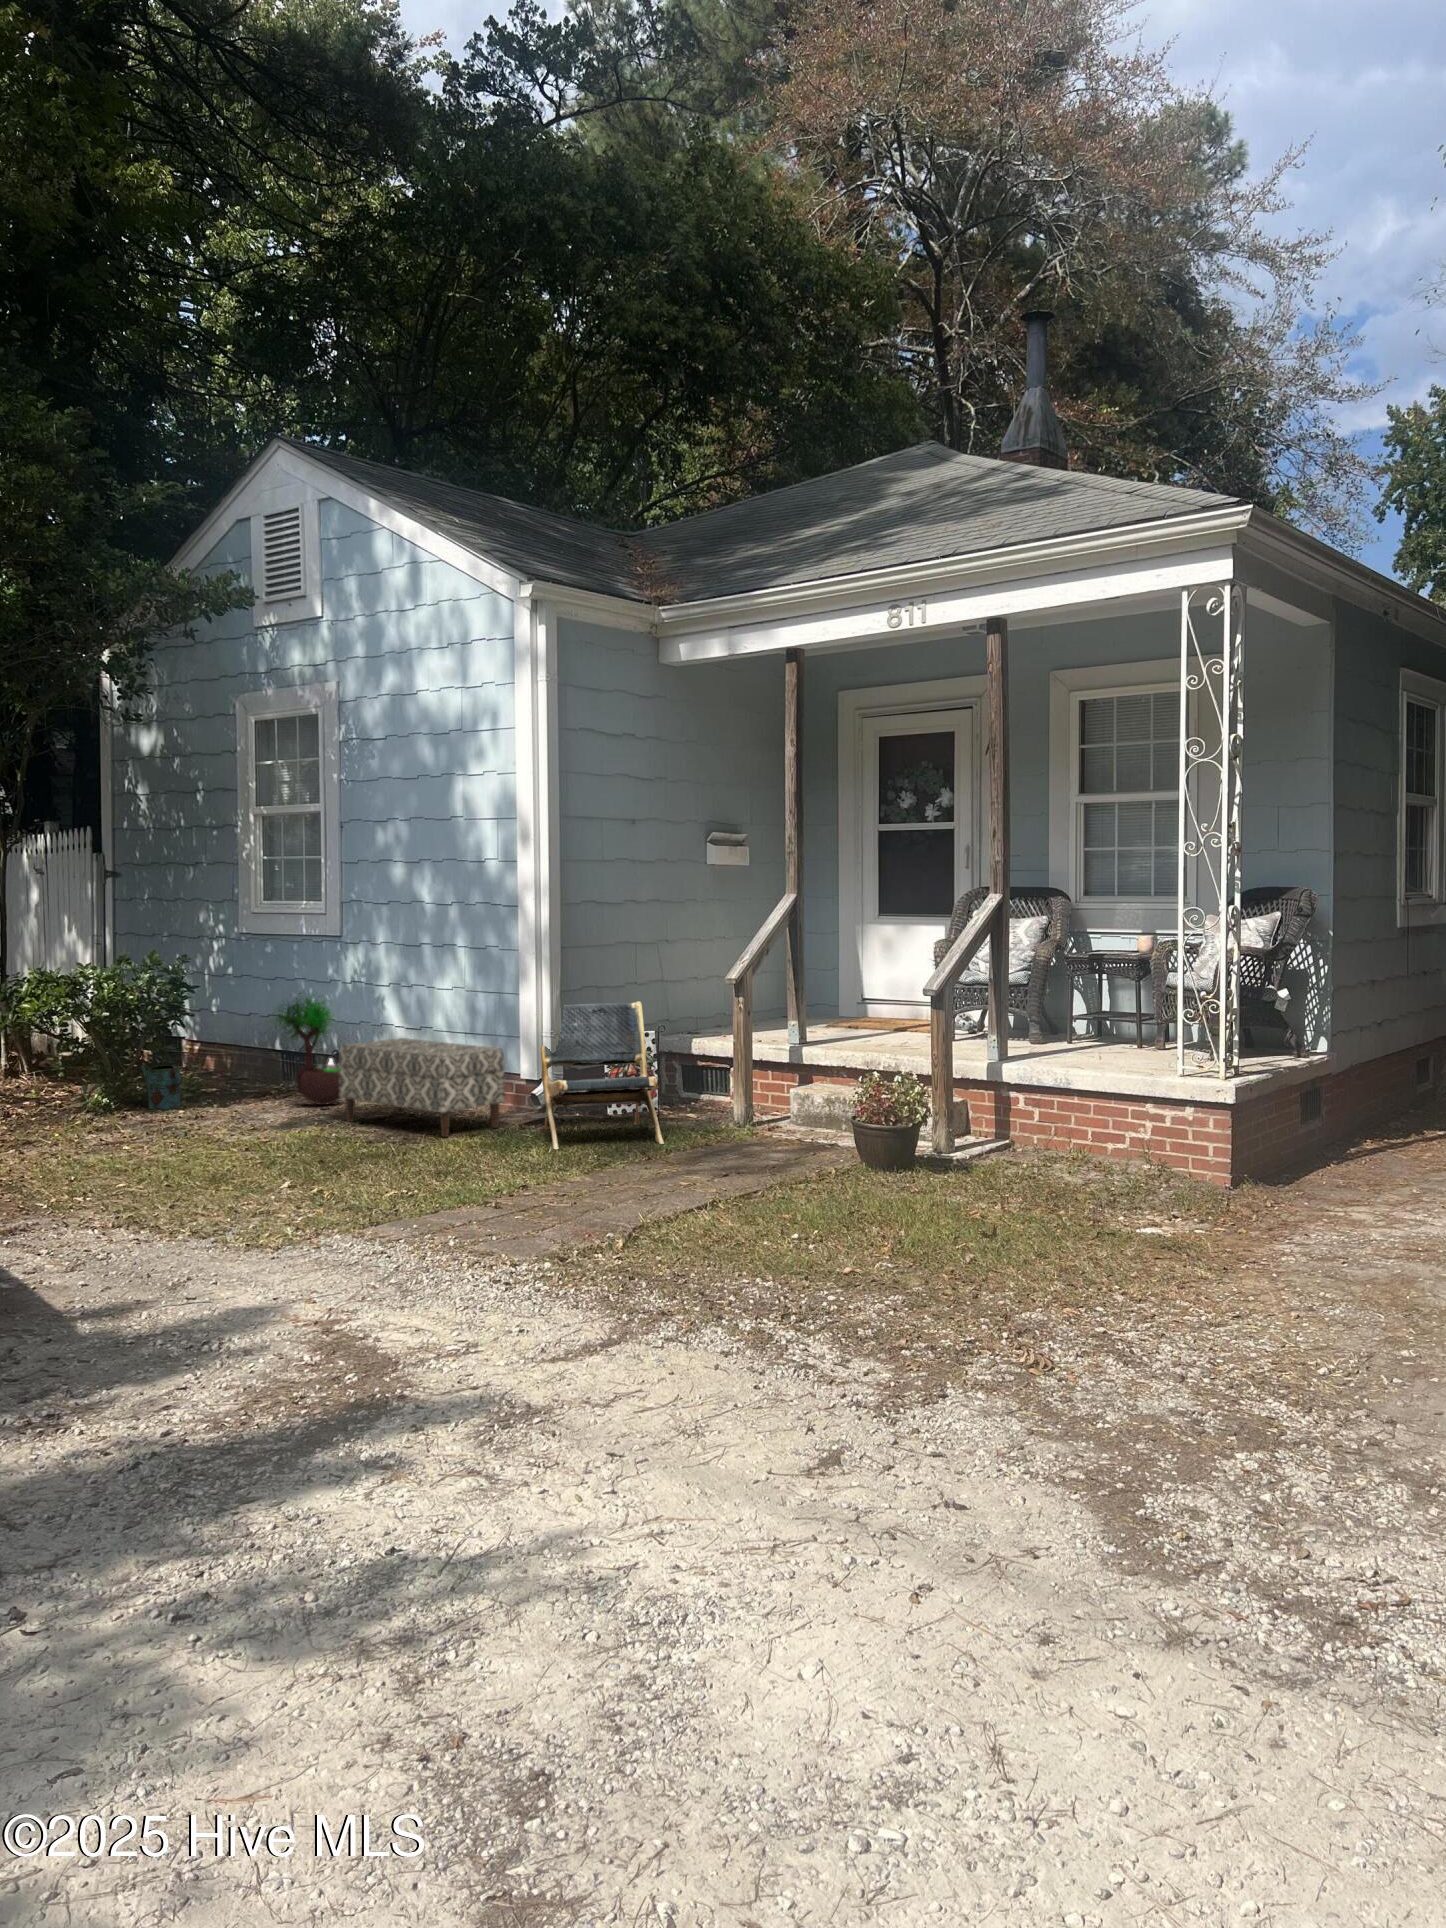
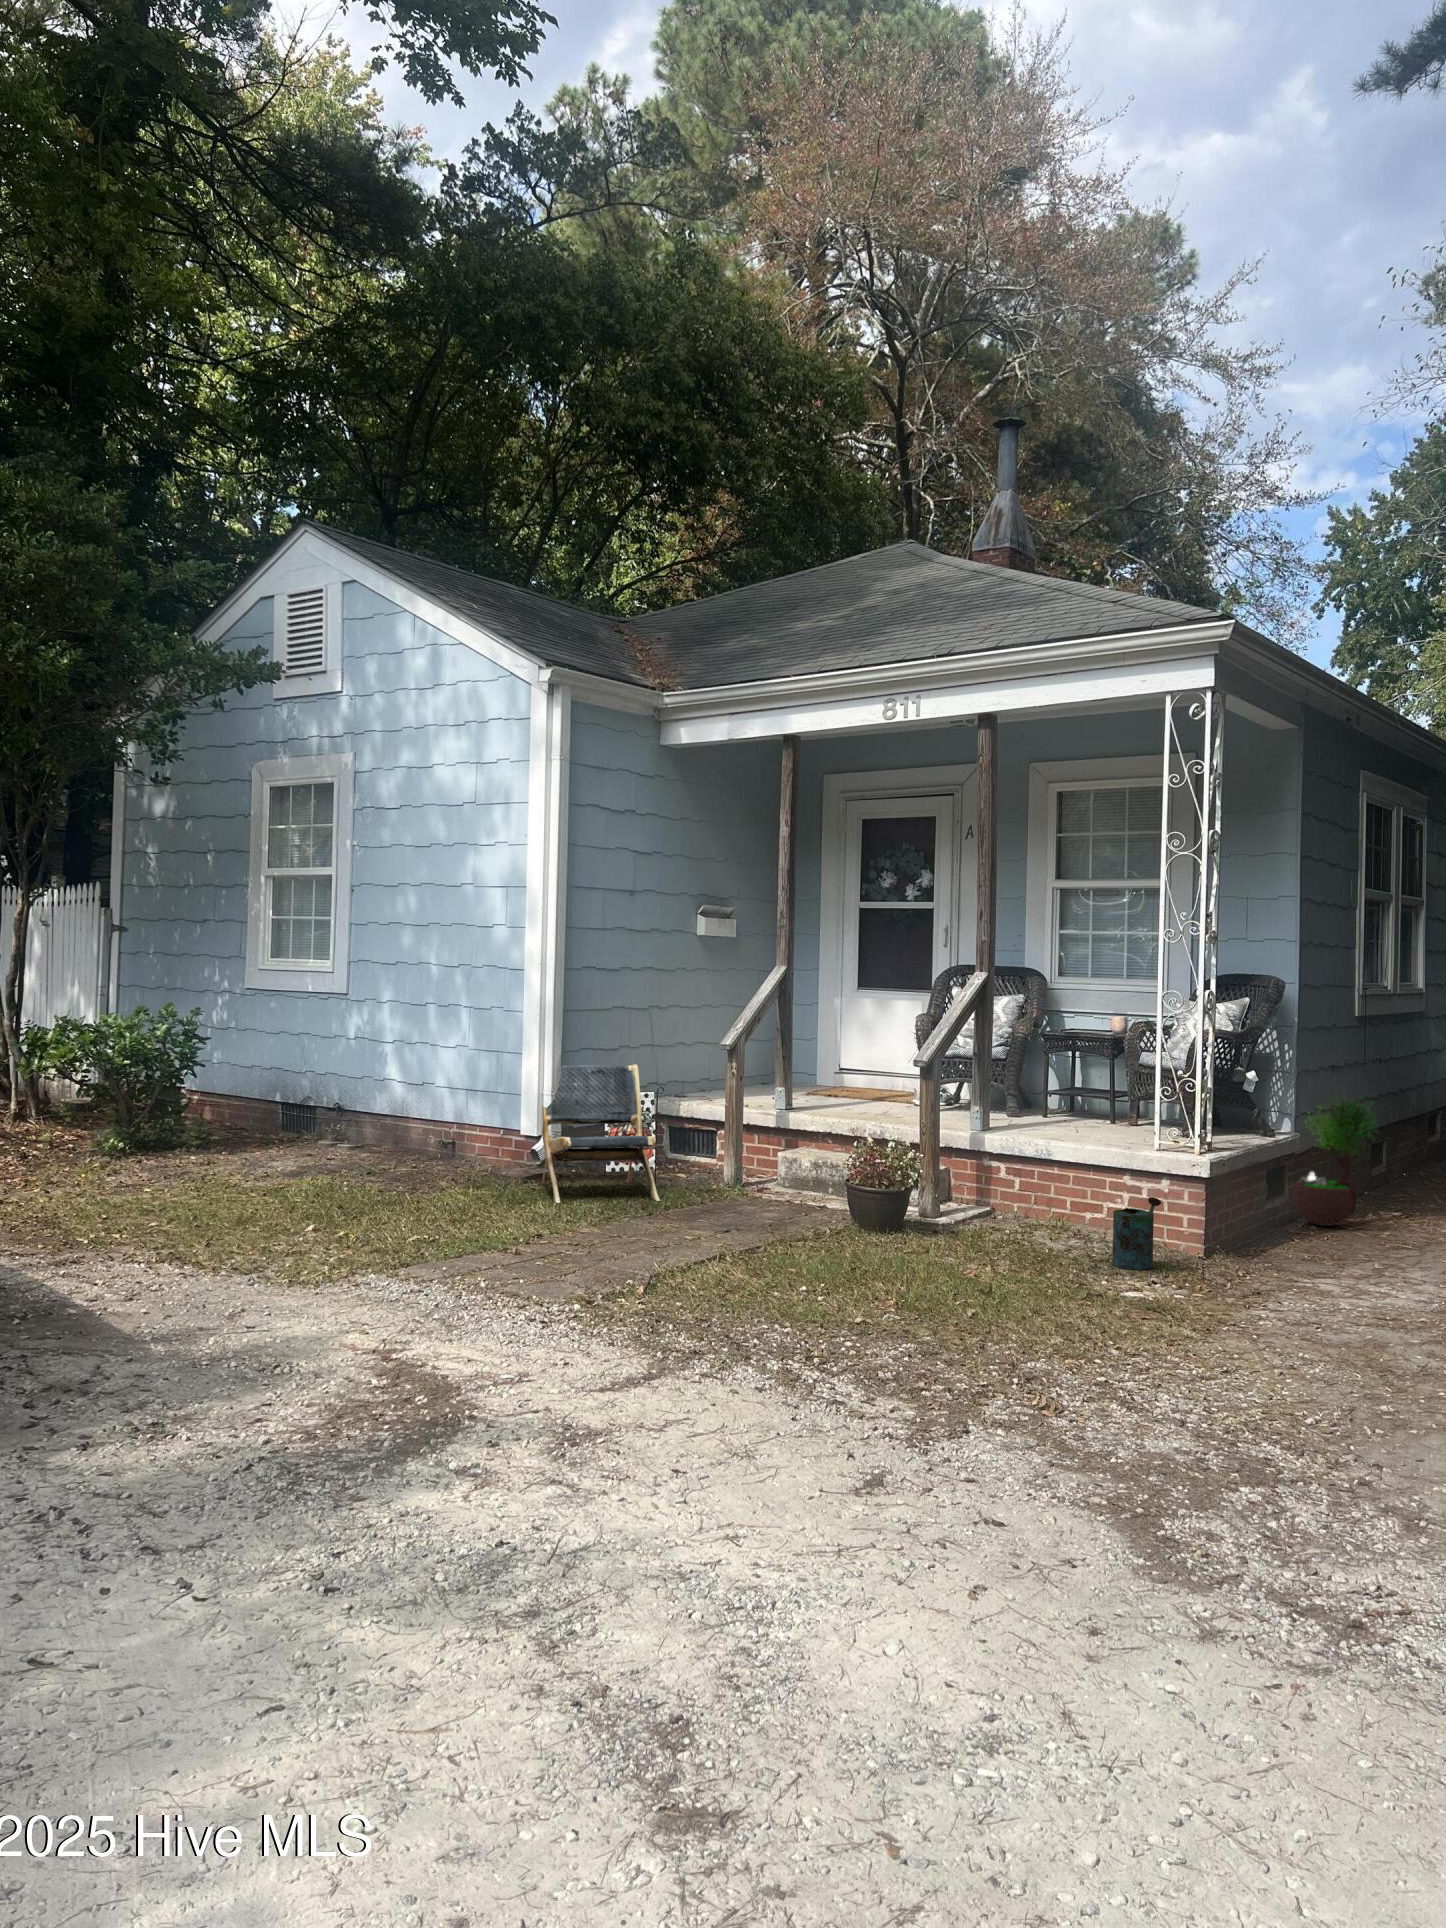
potted tree: present [268,991,341,1105] -> present [1292,1097,1378,1226]
bench: present [339,1038,505,1137] -> none [344,1093,506,1189]
watering can: present [135,1058,182,1110] -> present [1112,1197,1161,1270]

